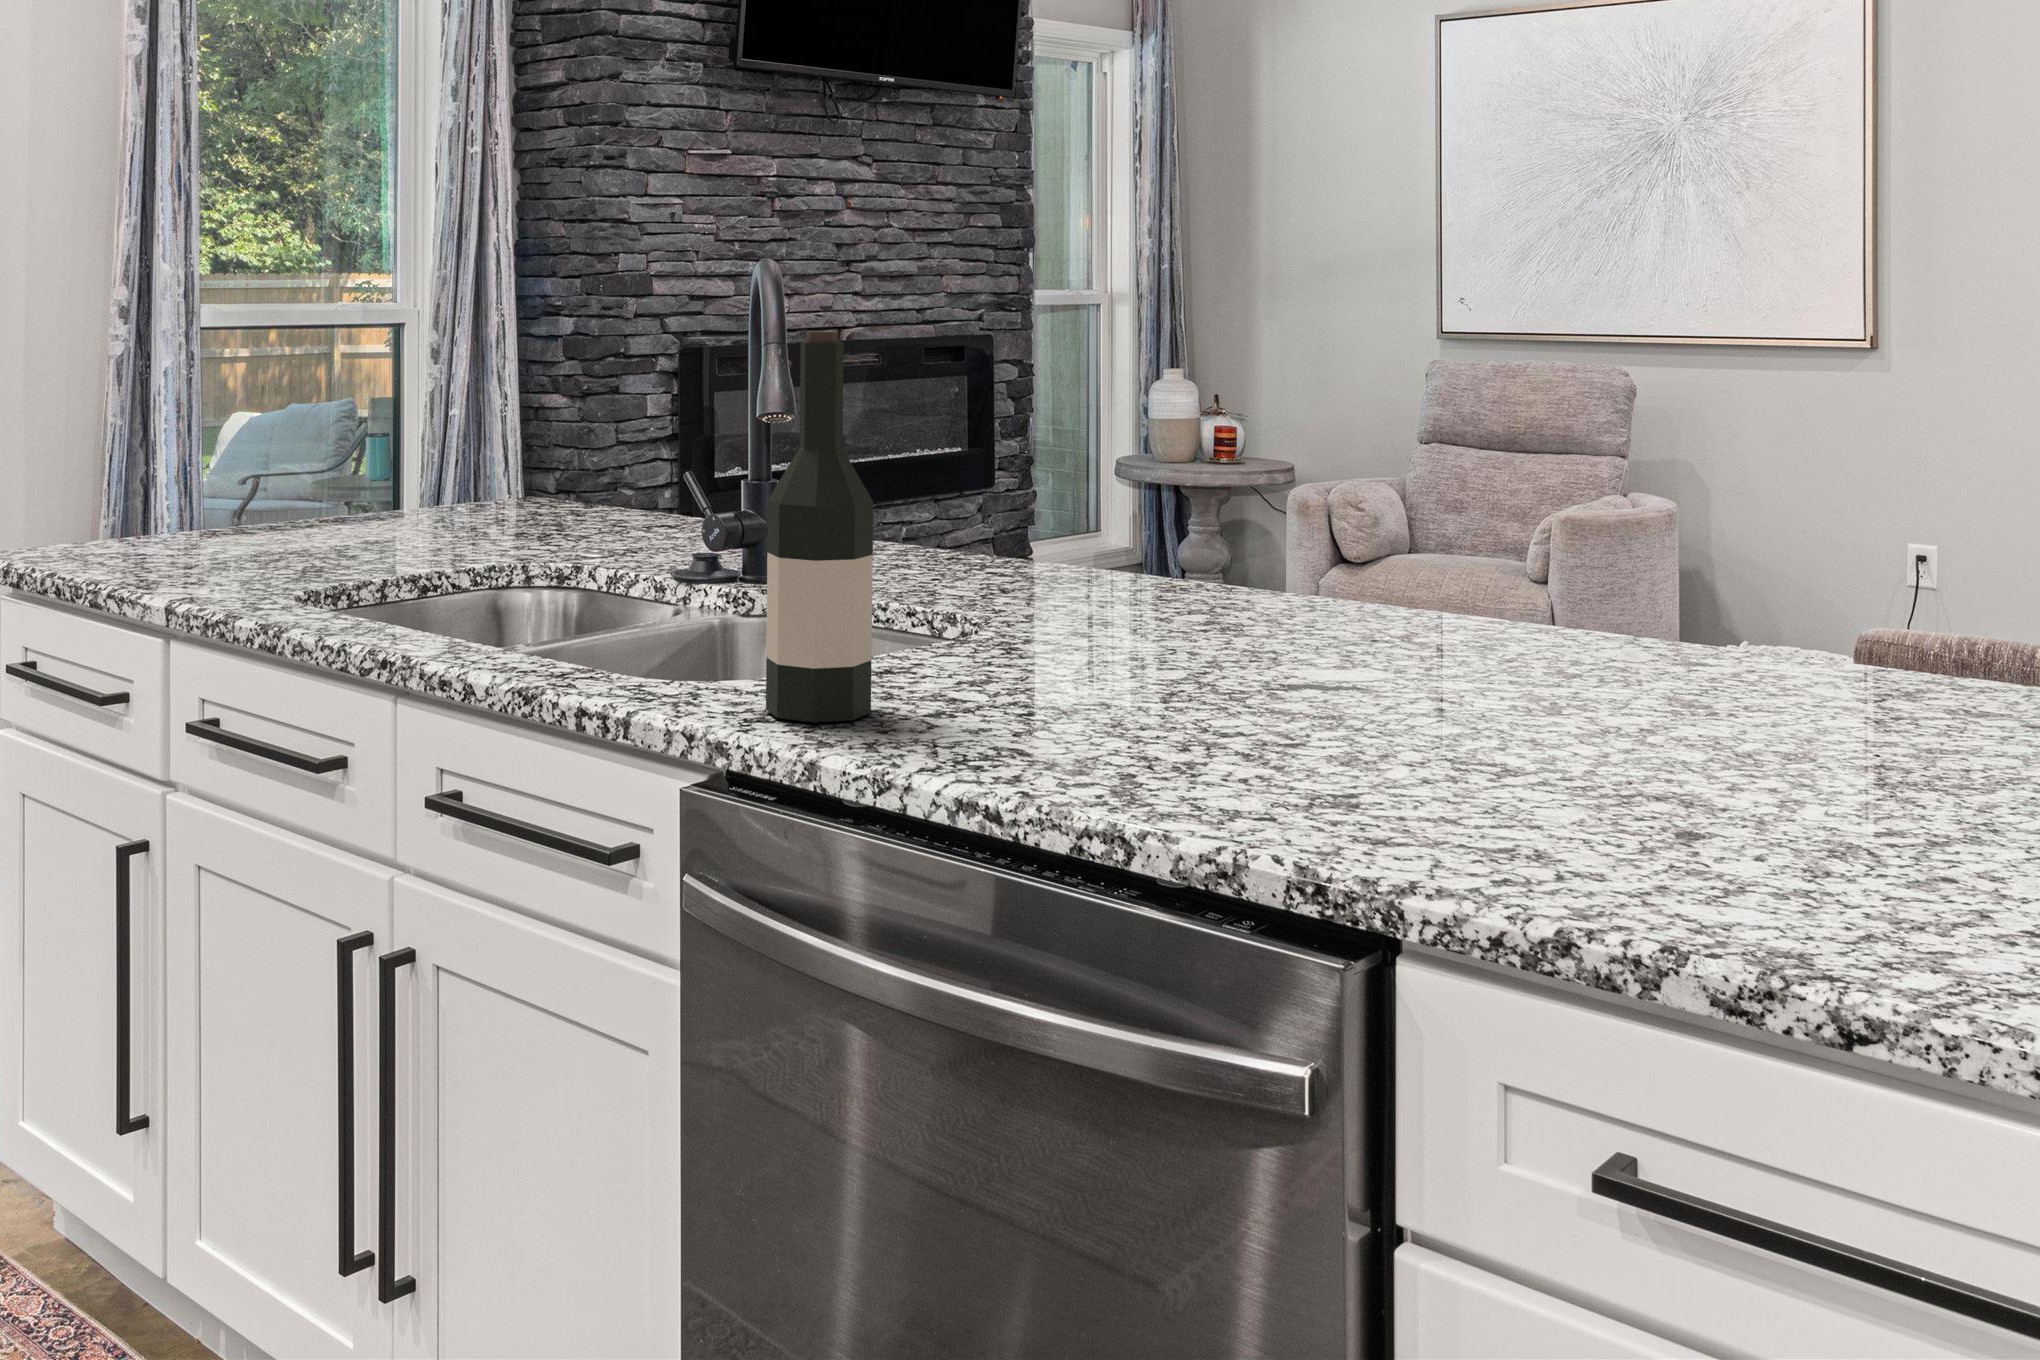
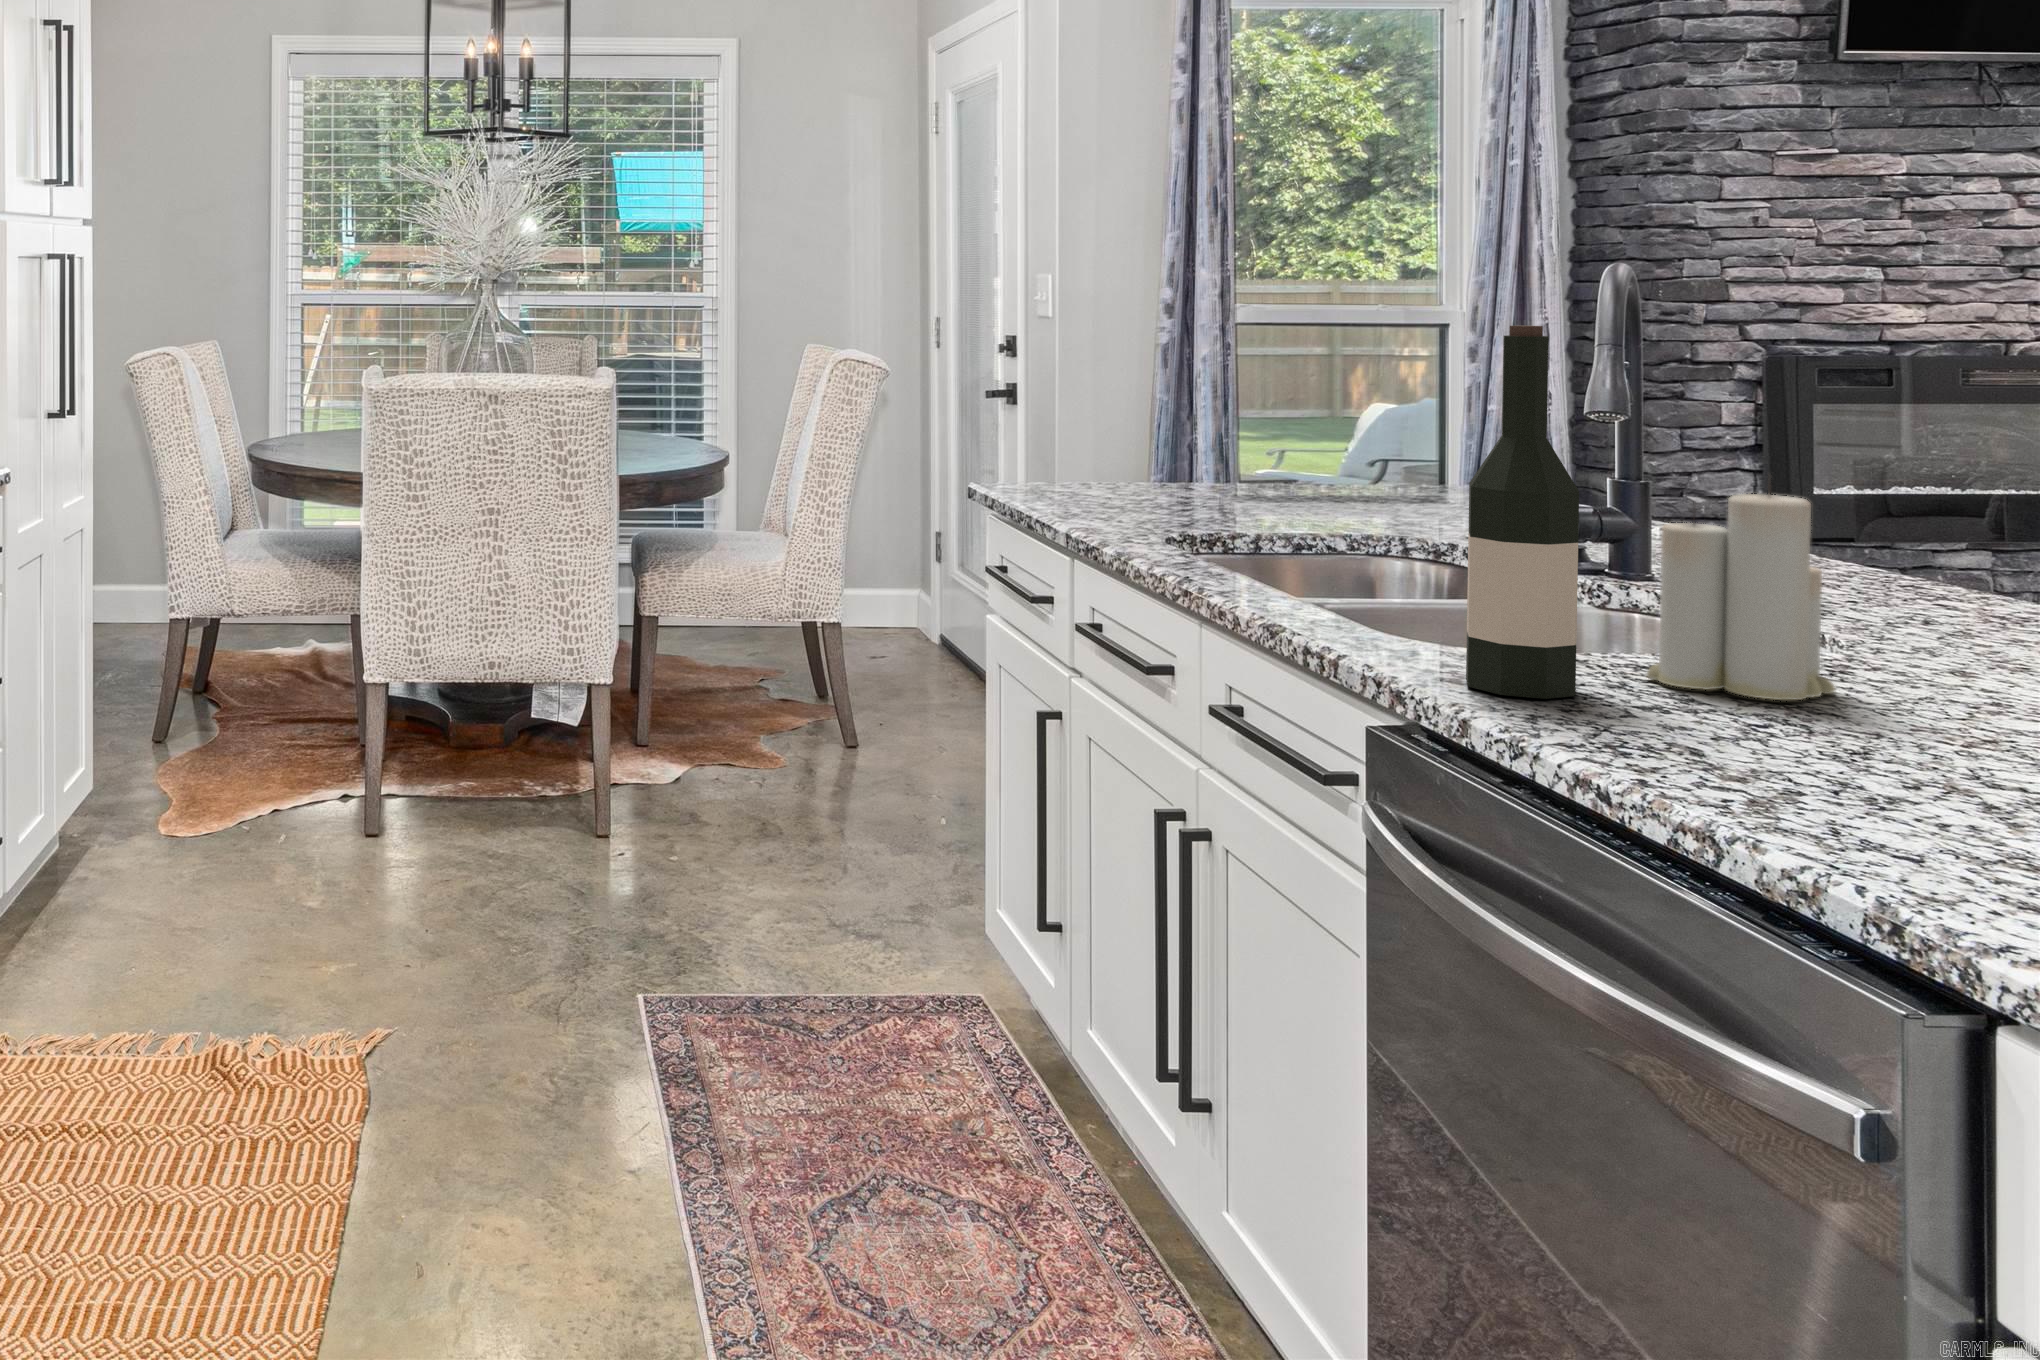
candle: none [900,472,1045,691] -> present [1647,482,1835,700]

